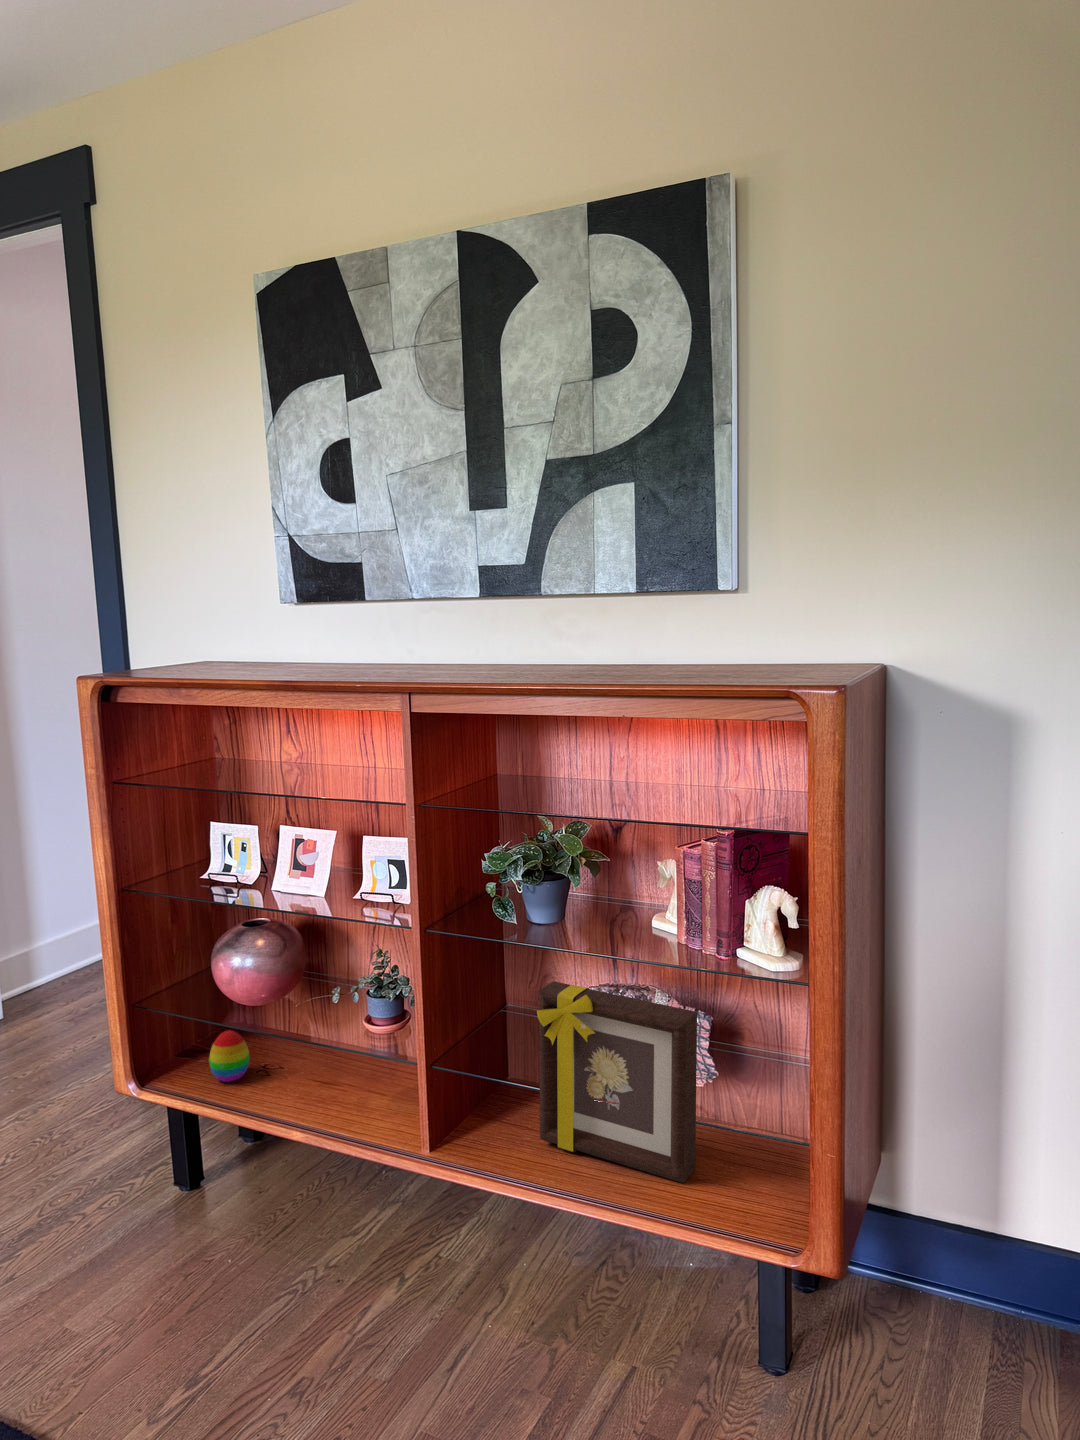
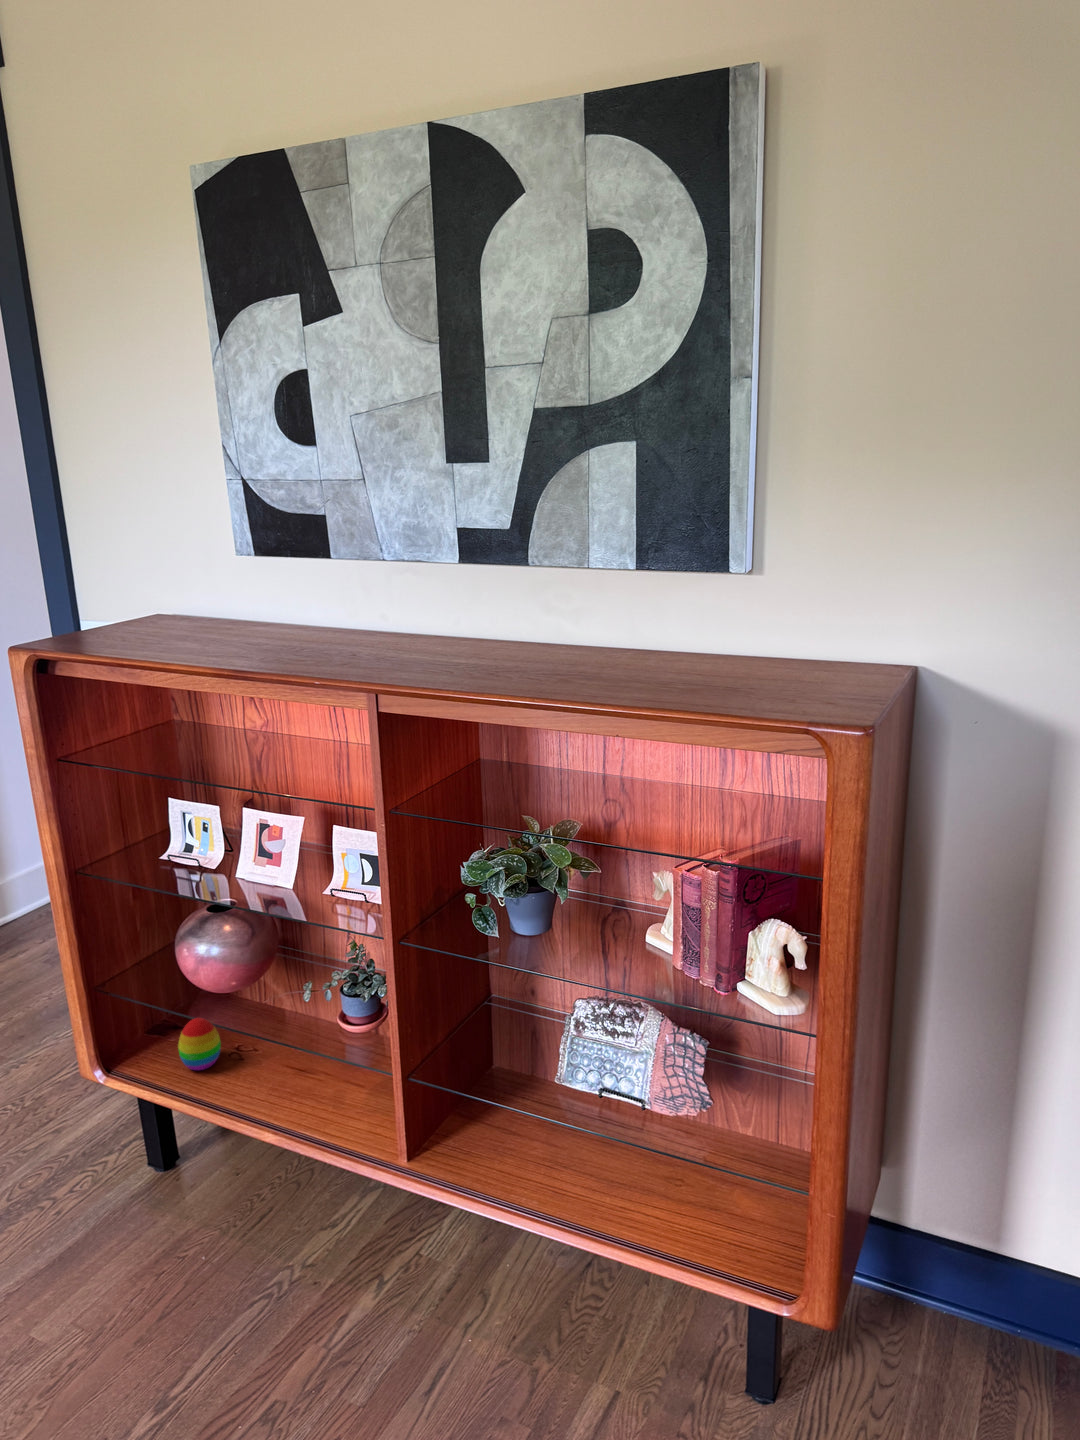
picture frame: present [537,981,697,1183] -> none [519,999,691,1217]

